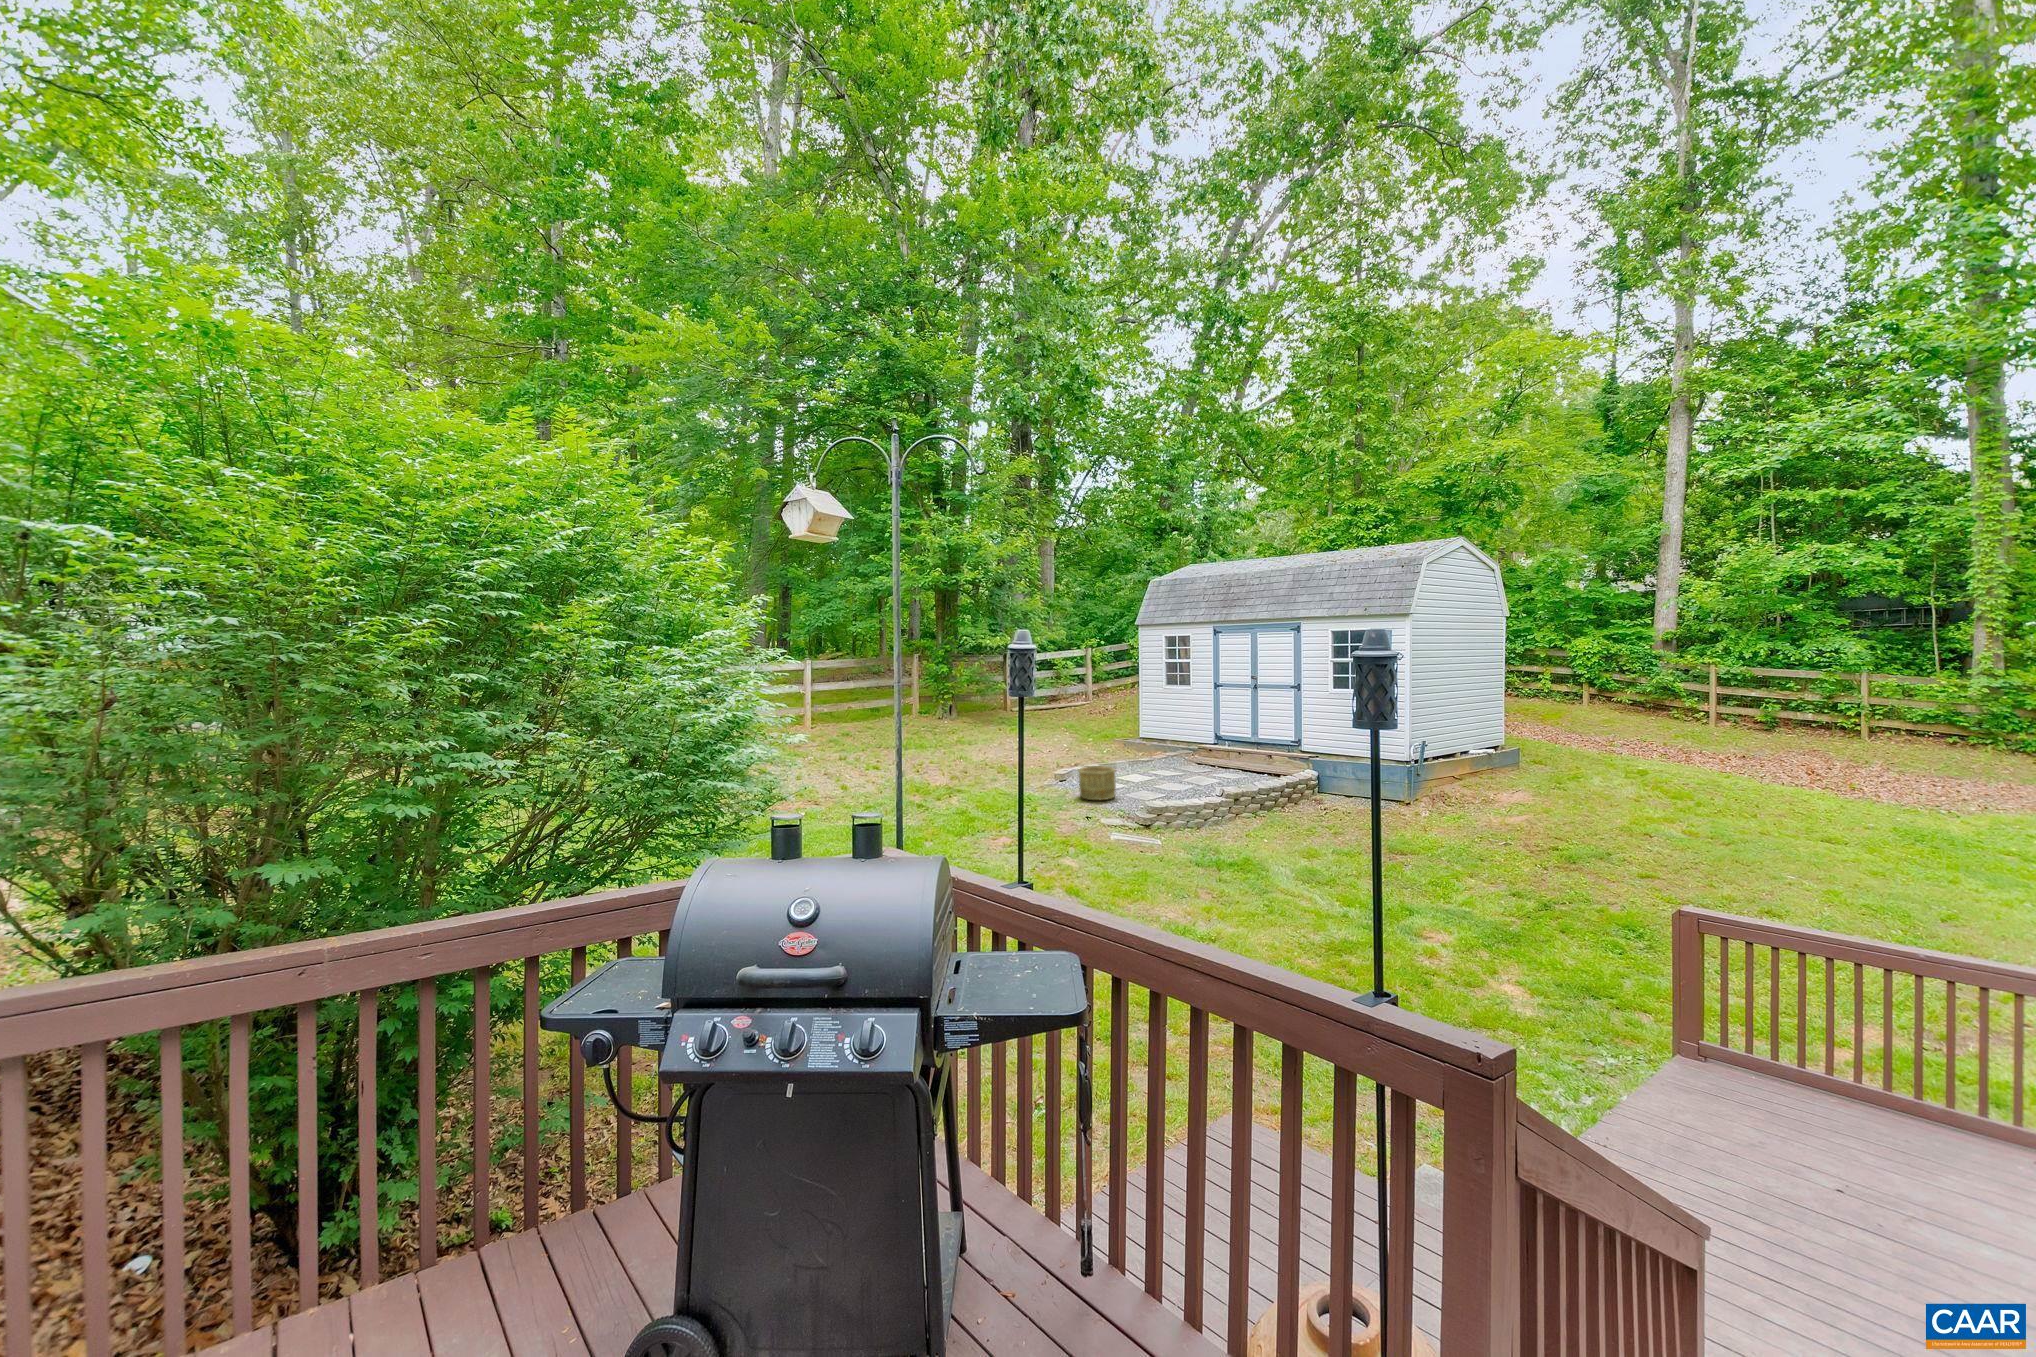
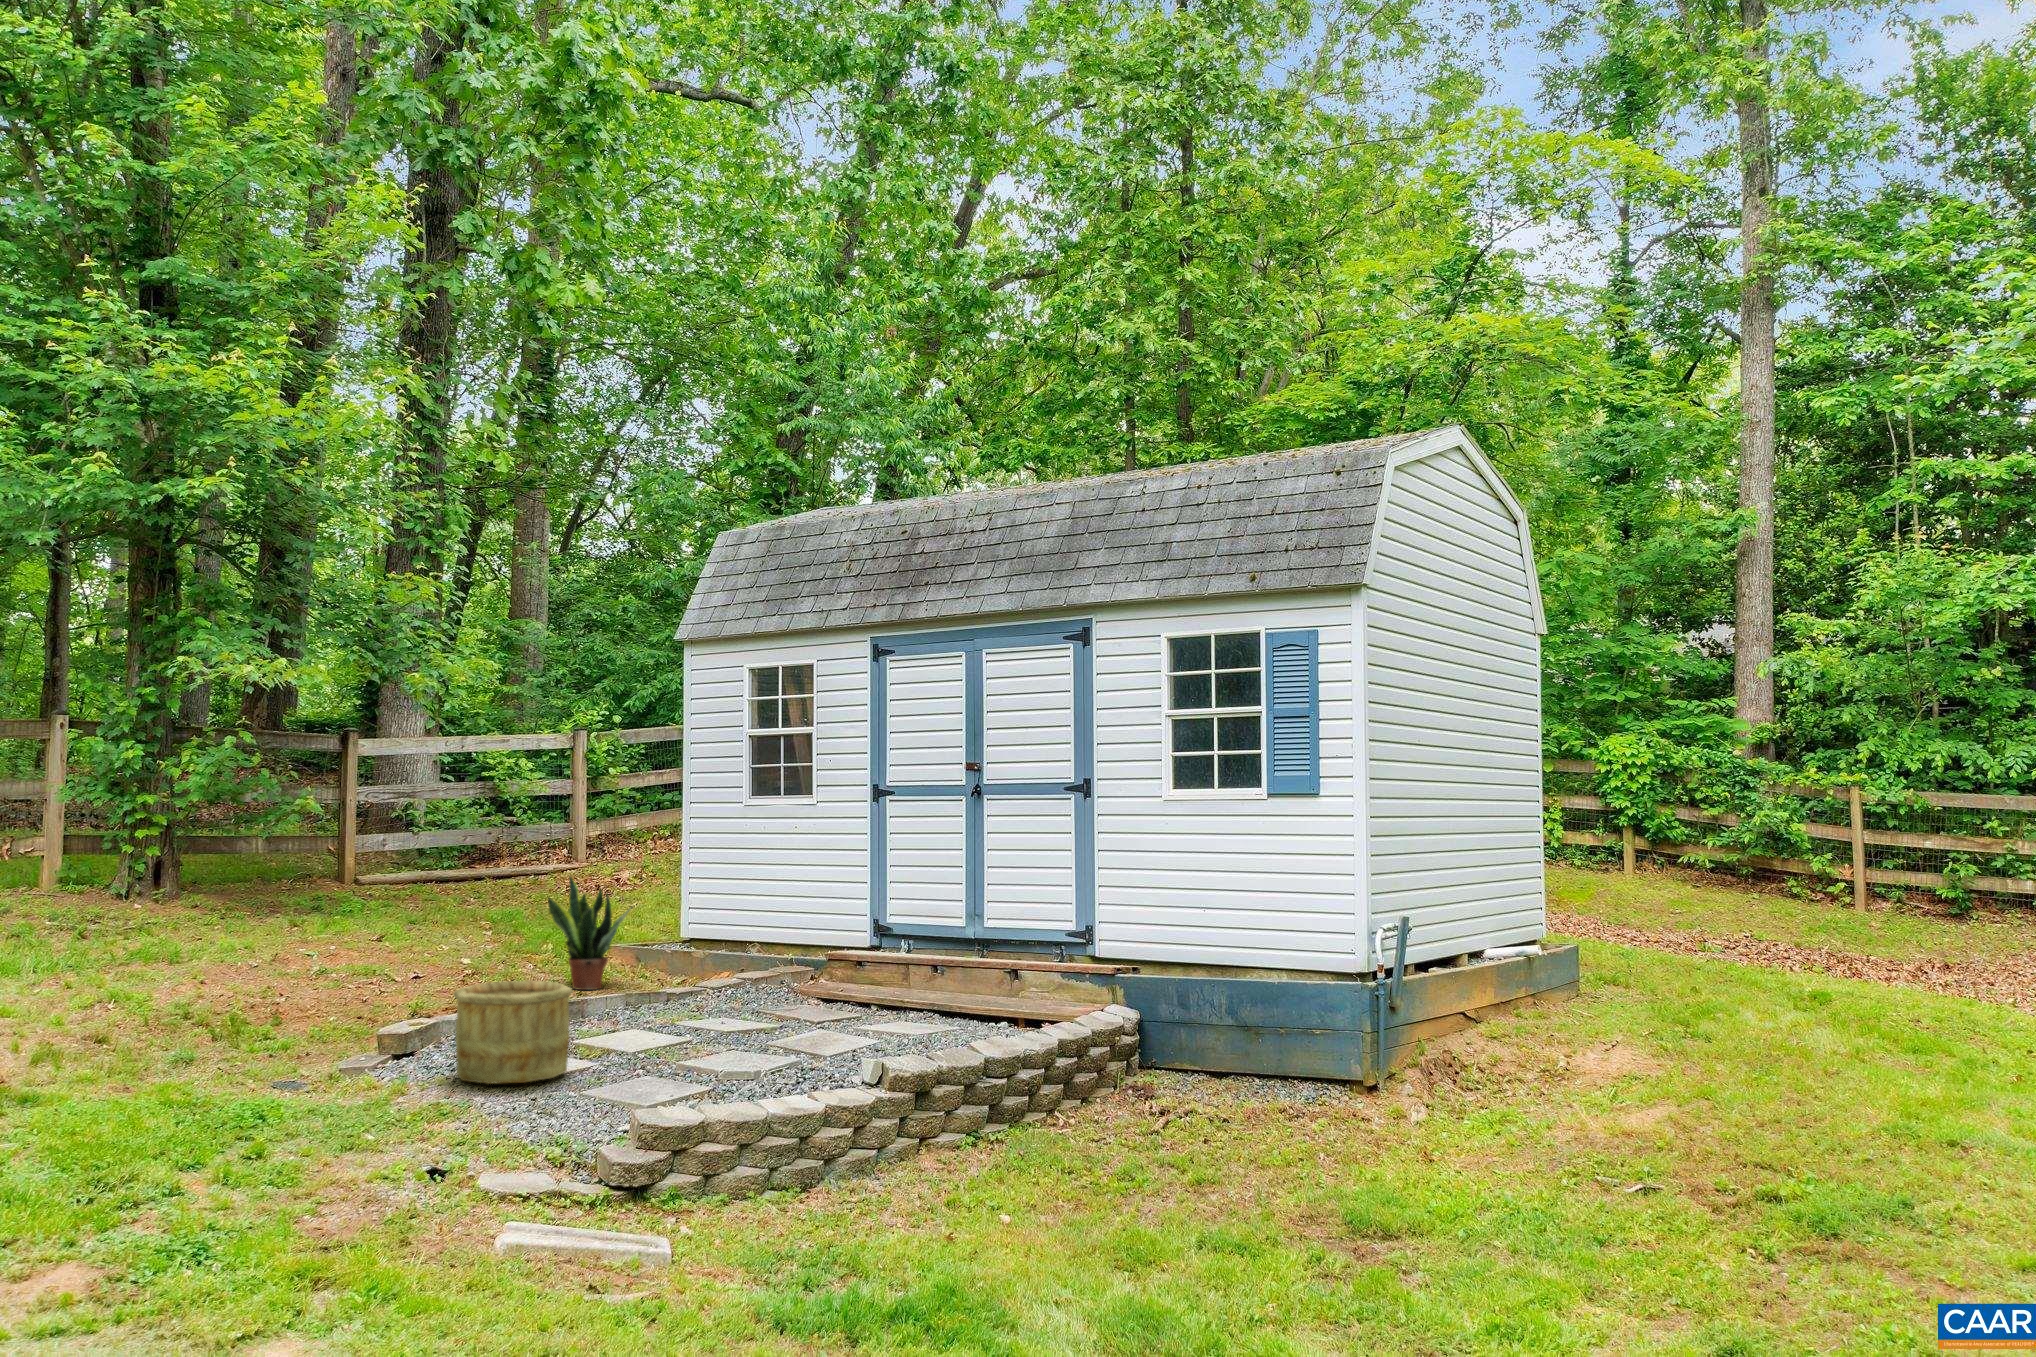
potted plant: none [1097,722,1127,764] -> present [548,876,629,990]

